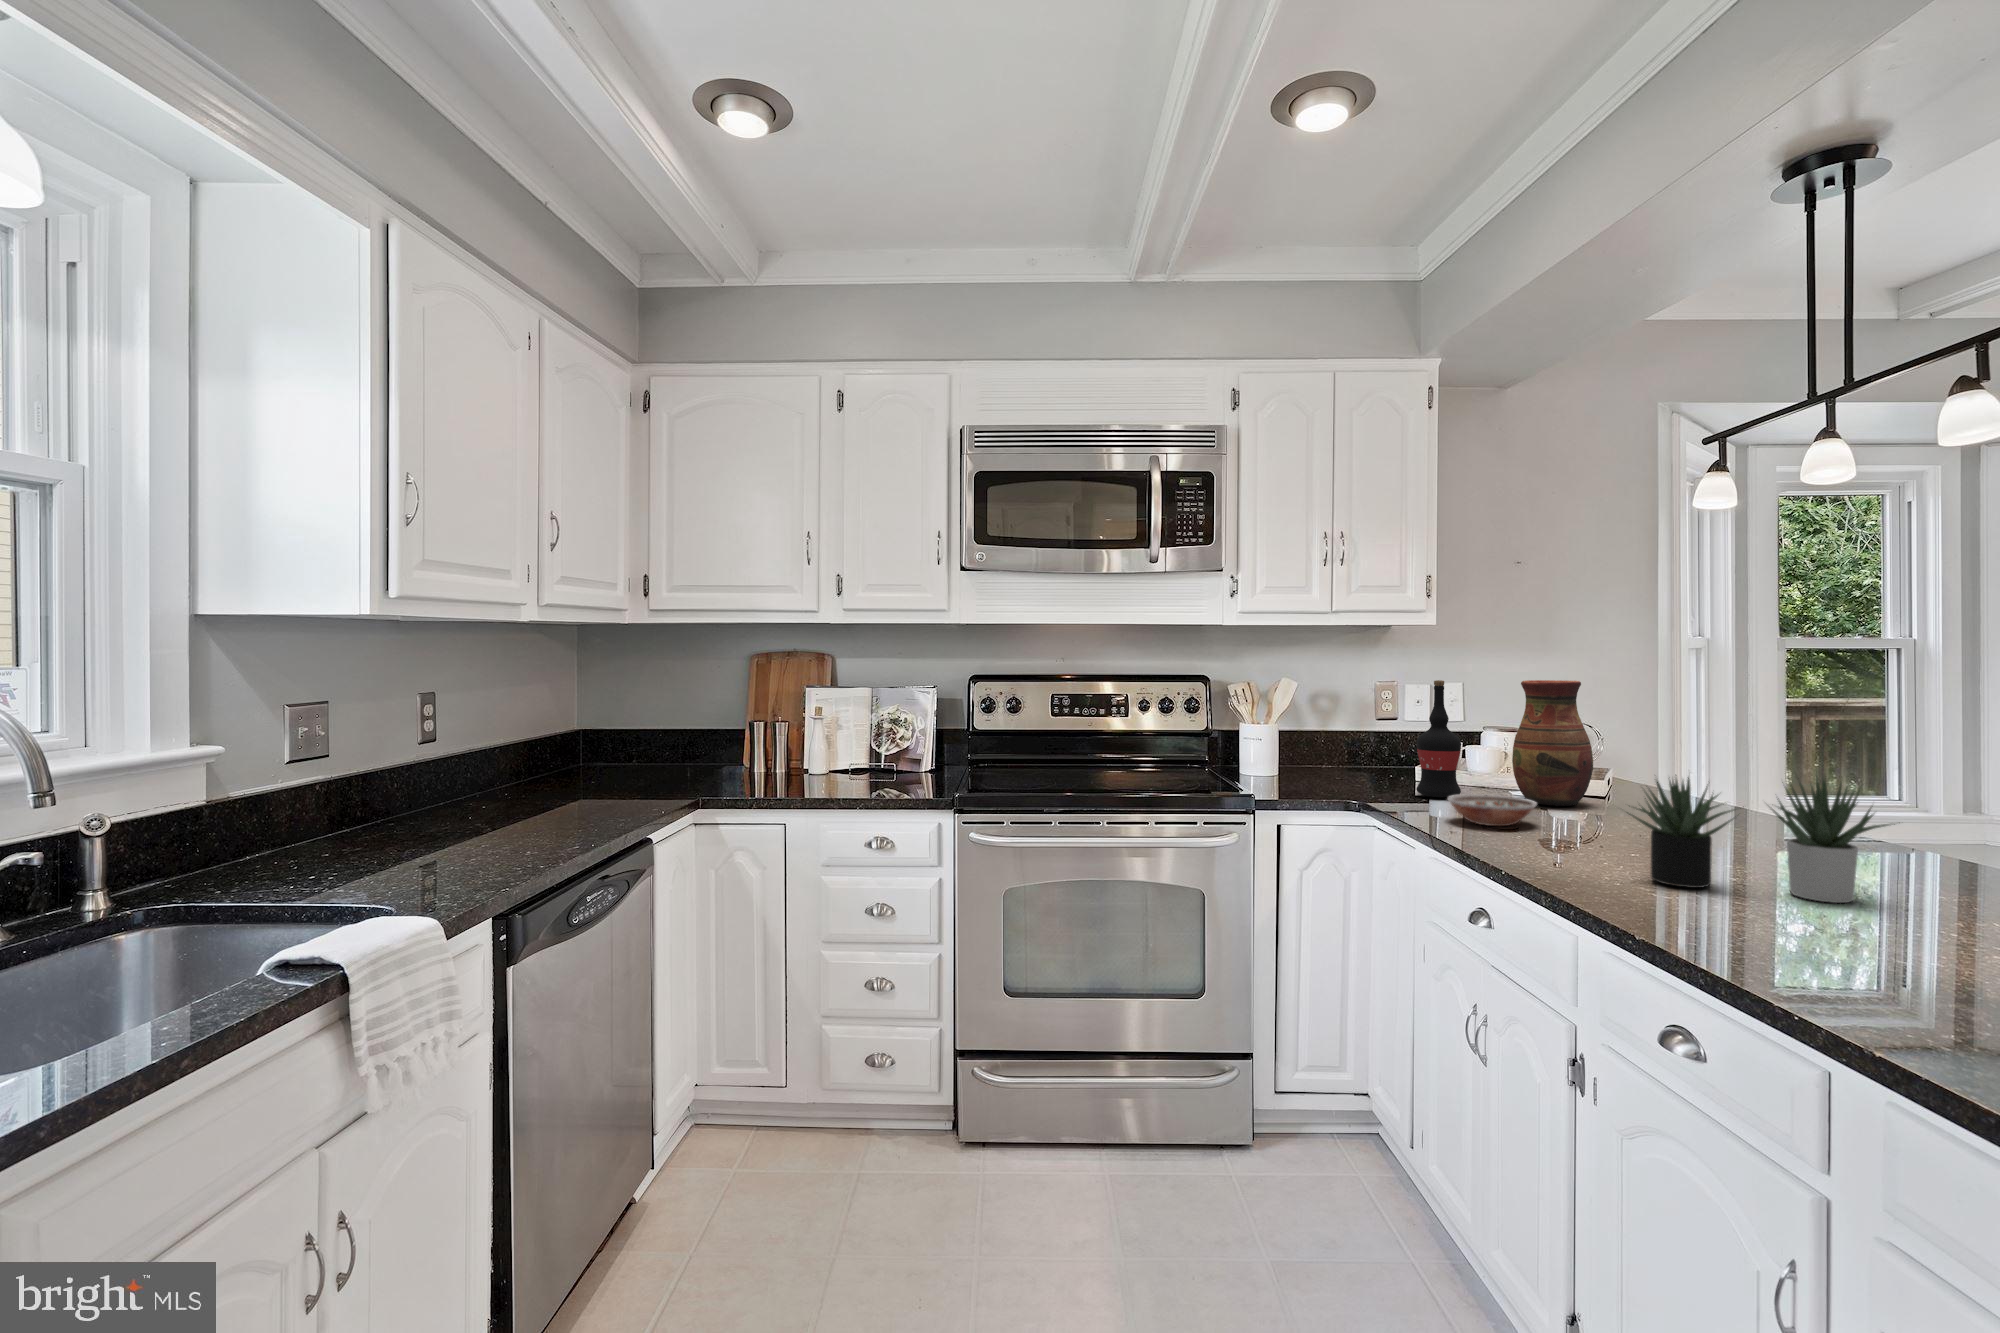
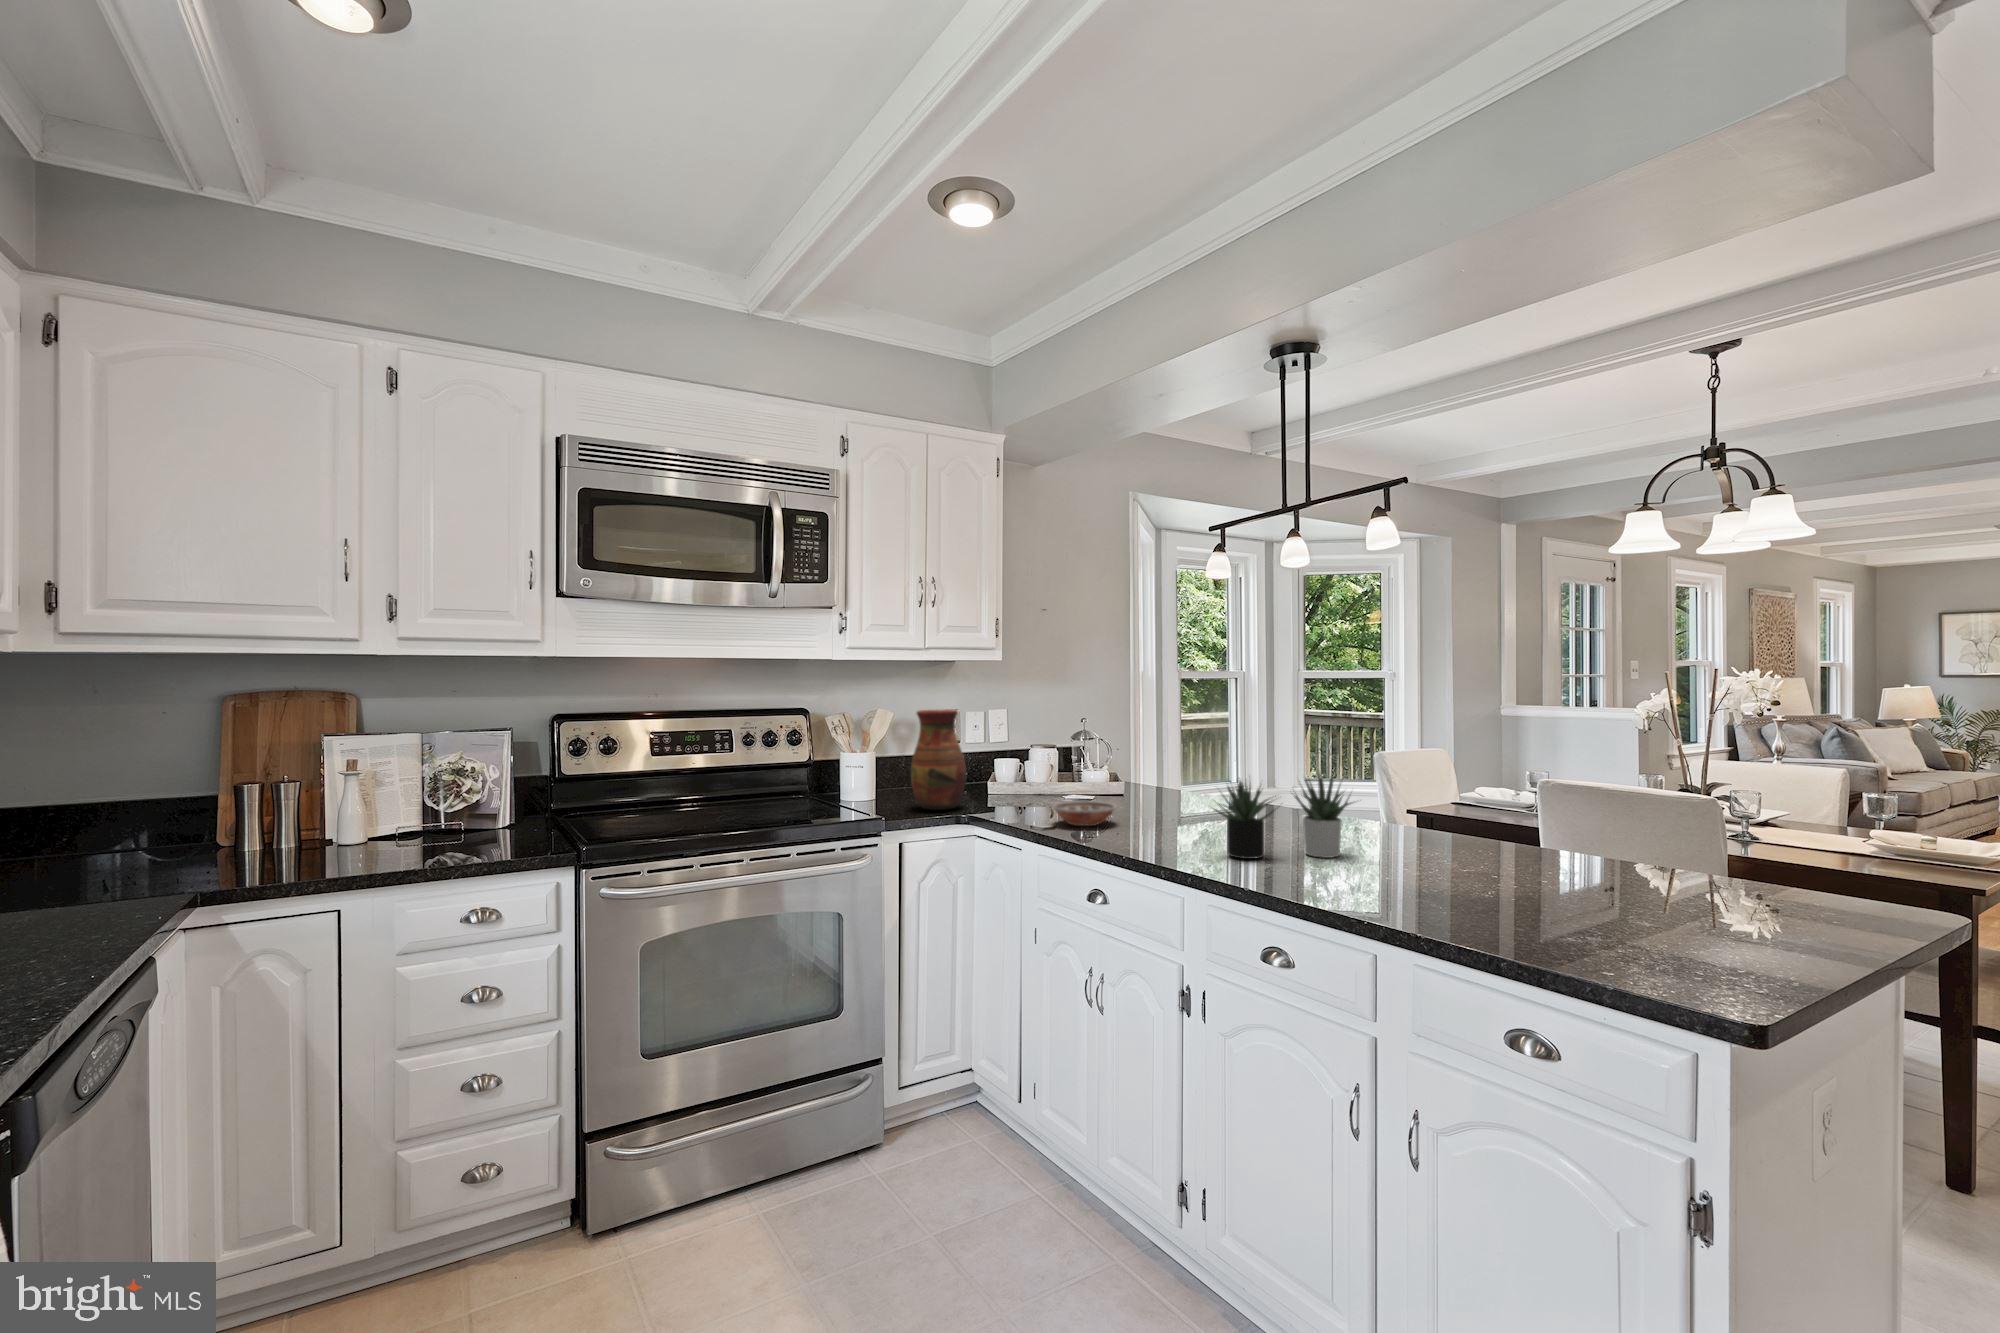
wine bottle: present [1417,680,1461,797] -> none [1005,708,1039,805]
vase: present [1512,680,1593,807] -> present [911,710,966,810]

